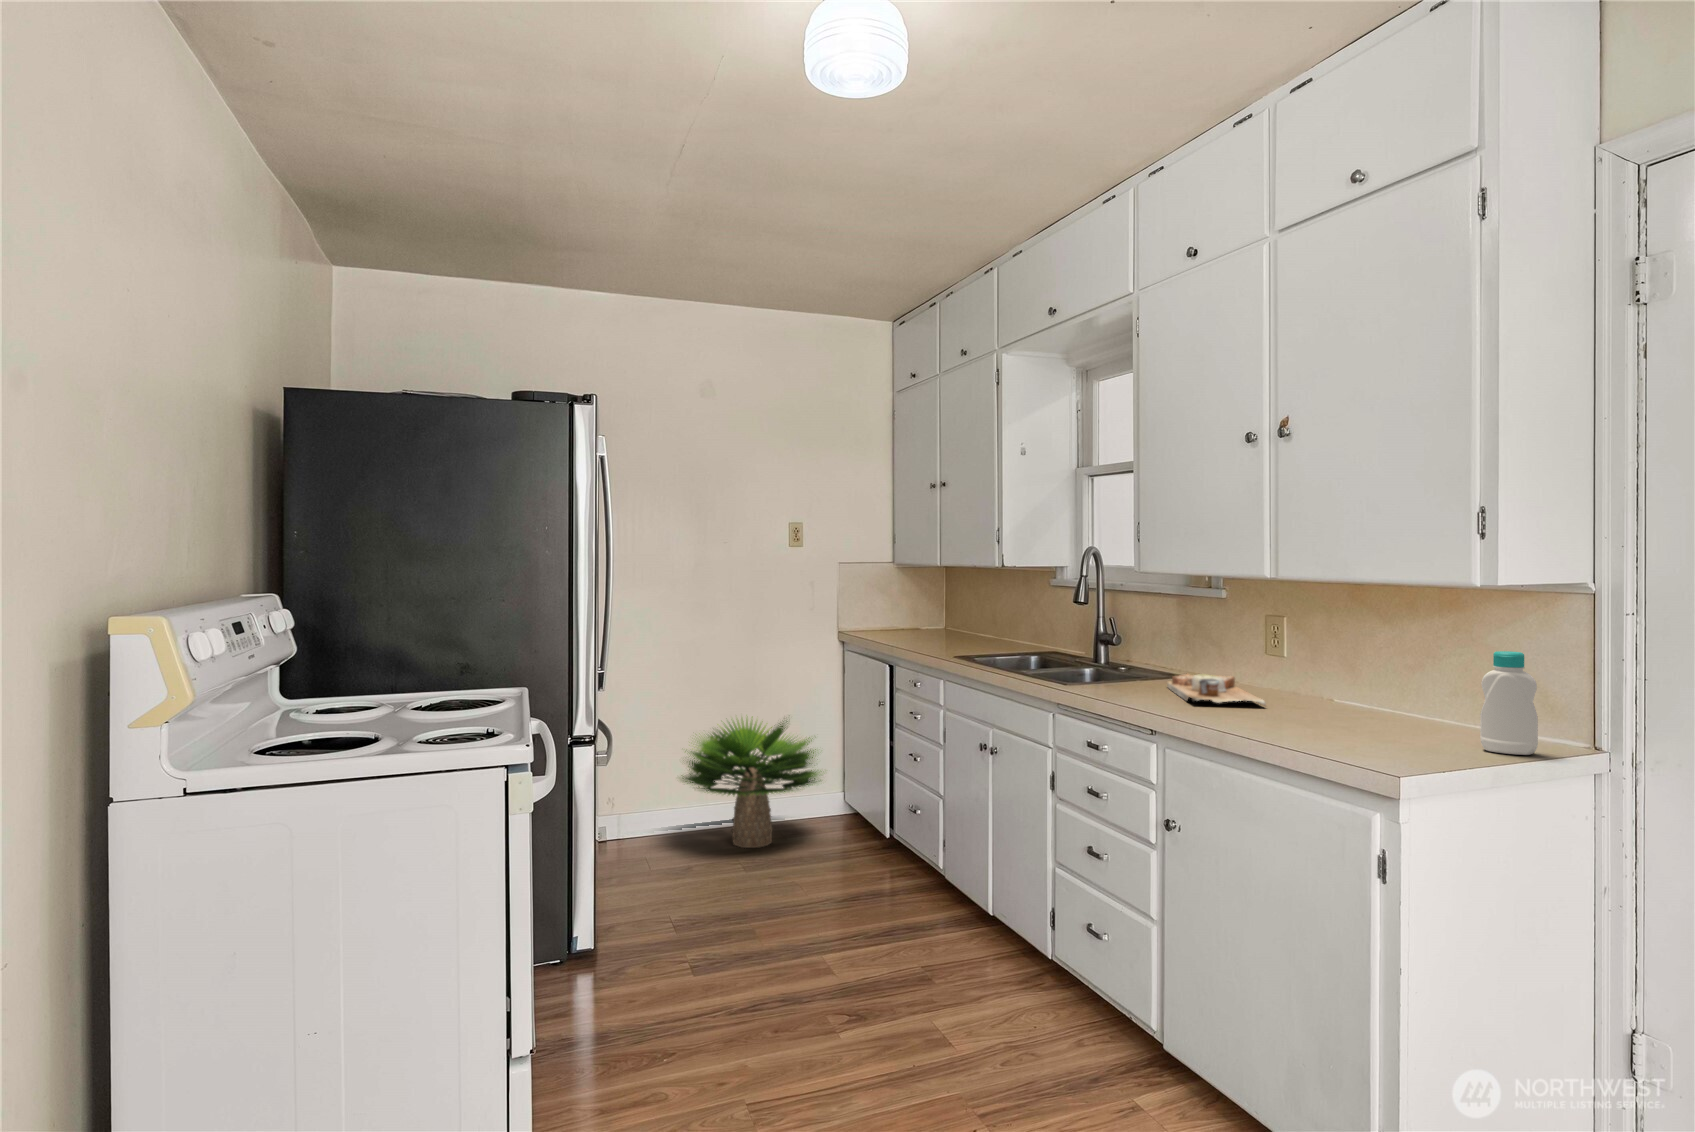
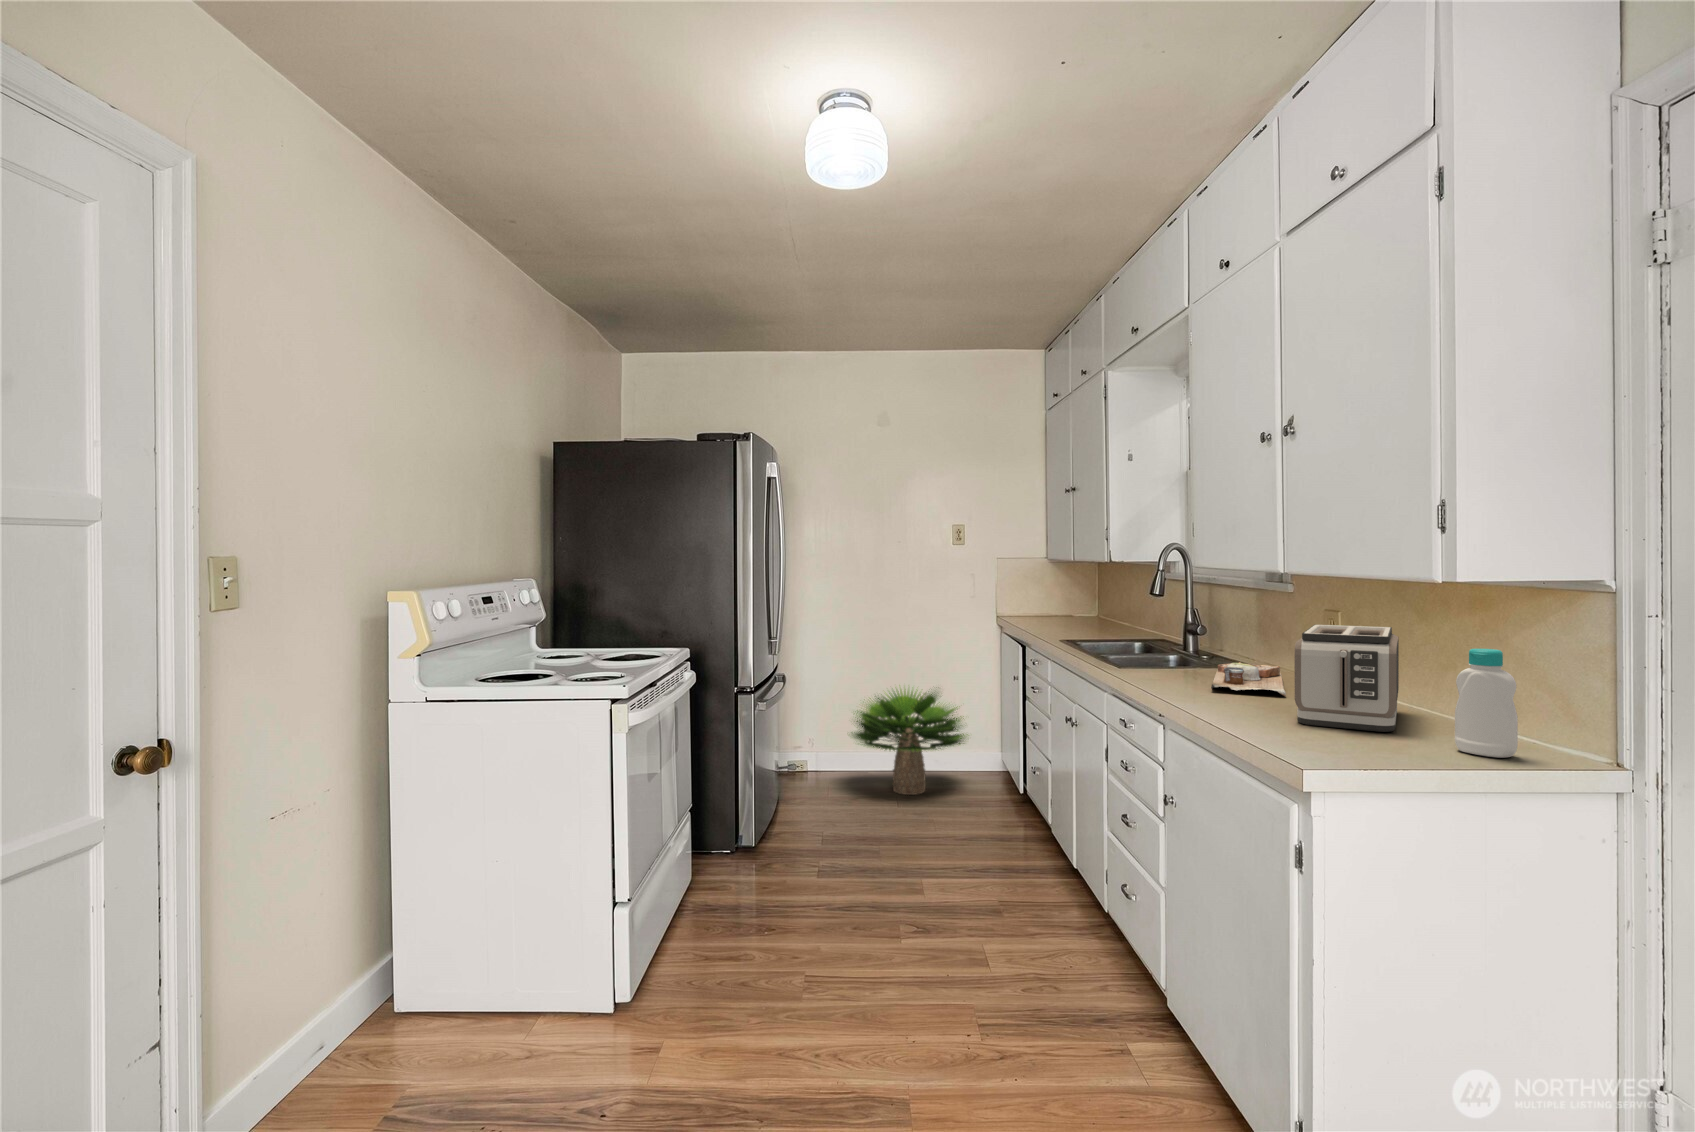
toaster: none [1296,632,1414,737] -> present [1294,625,1399,732]

